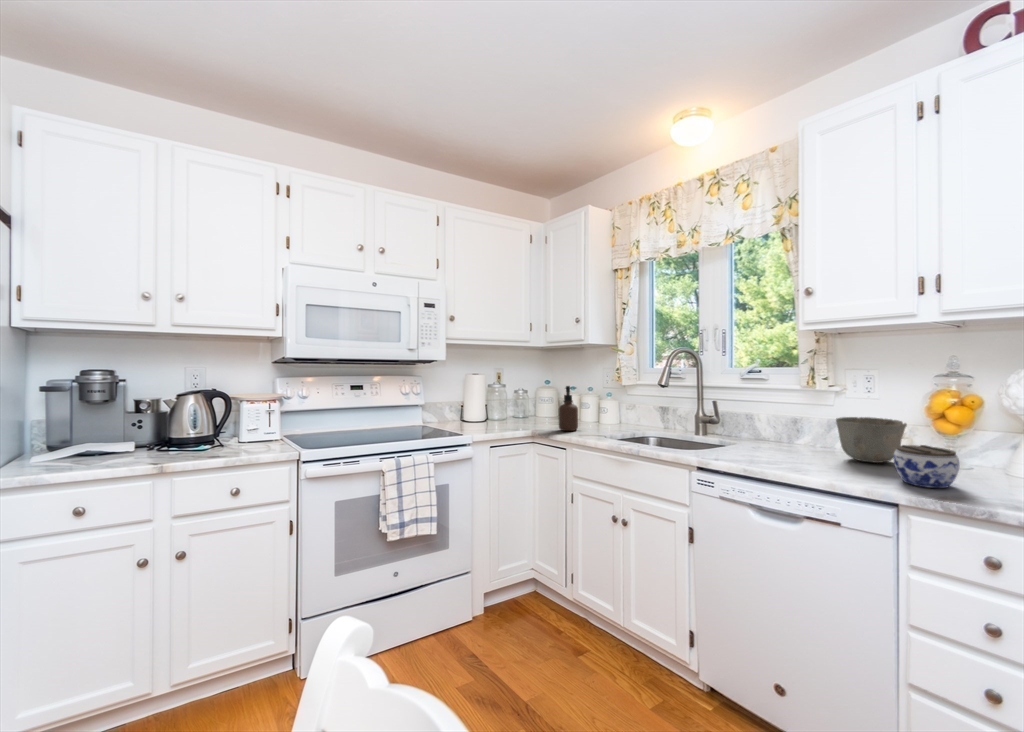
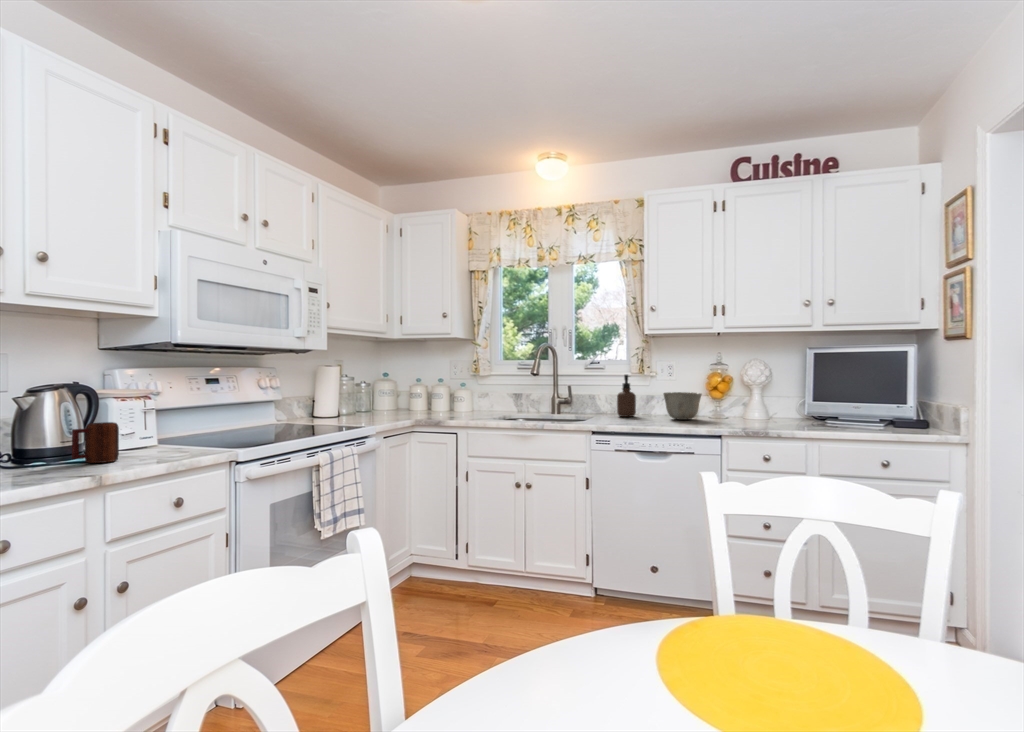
soap dispenser: present [559,386,578,431] -> present [617,375,636,417]
mug: none [175,431,209,462] -> present [72,422,119,463]
jar: present [894,445,959,488] -> none [708,403,739,425]

